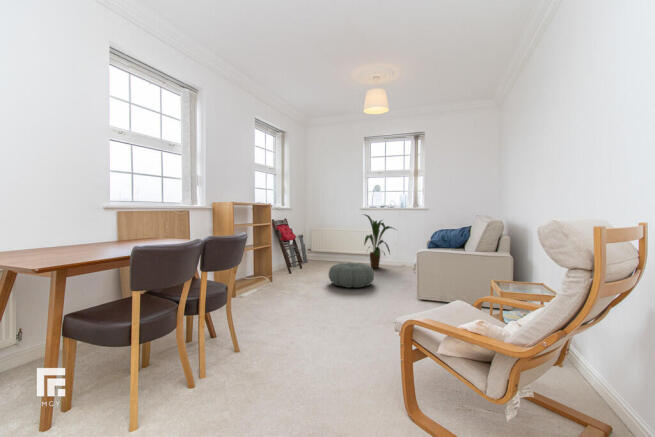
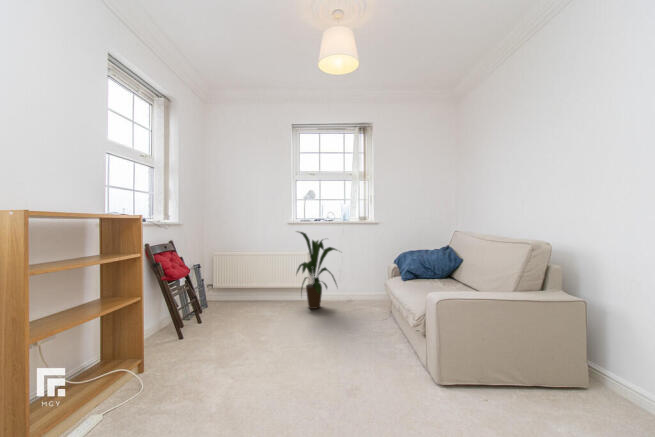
pouf: present [329,263,374,288] -> none [261,314,342,370]

